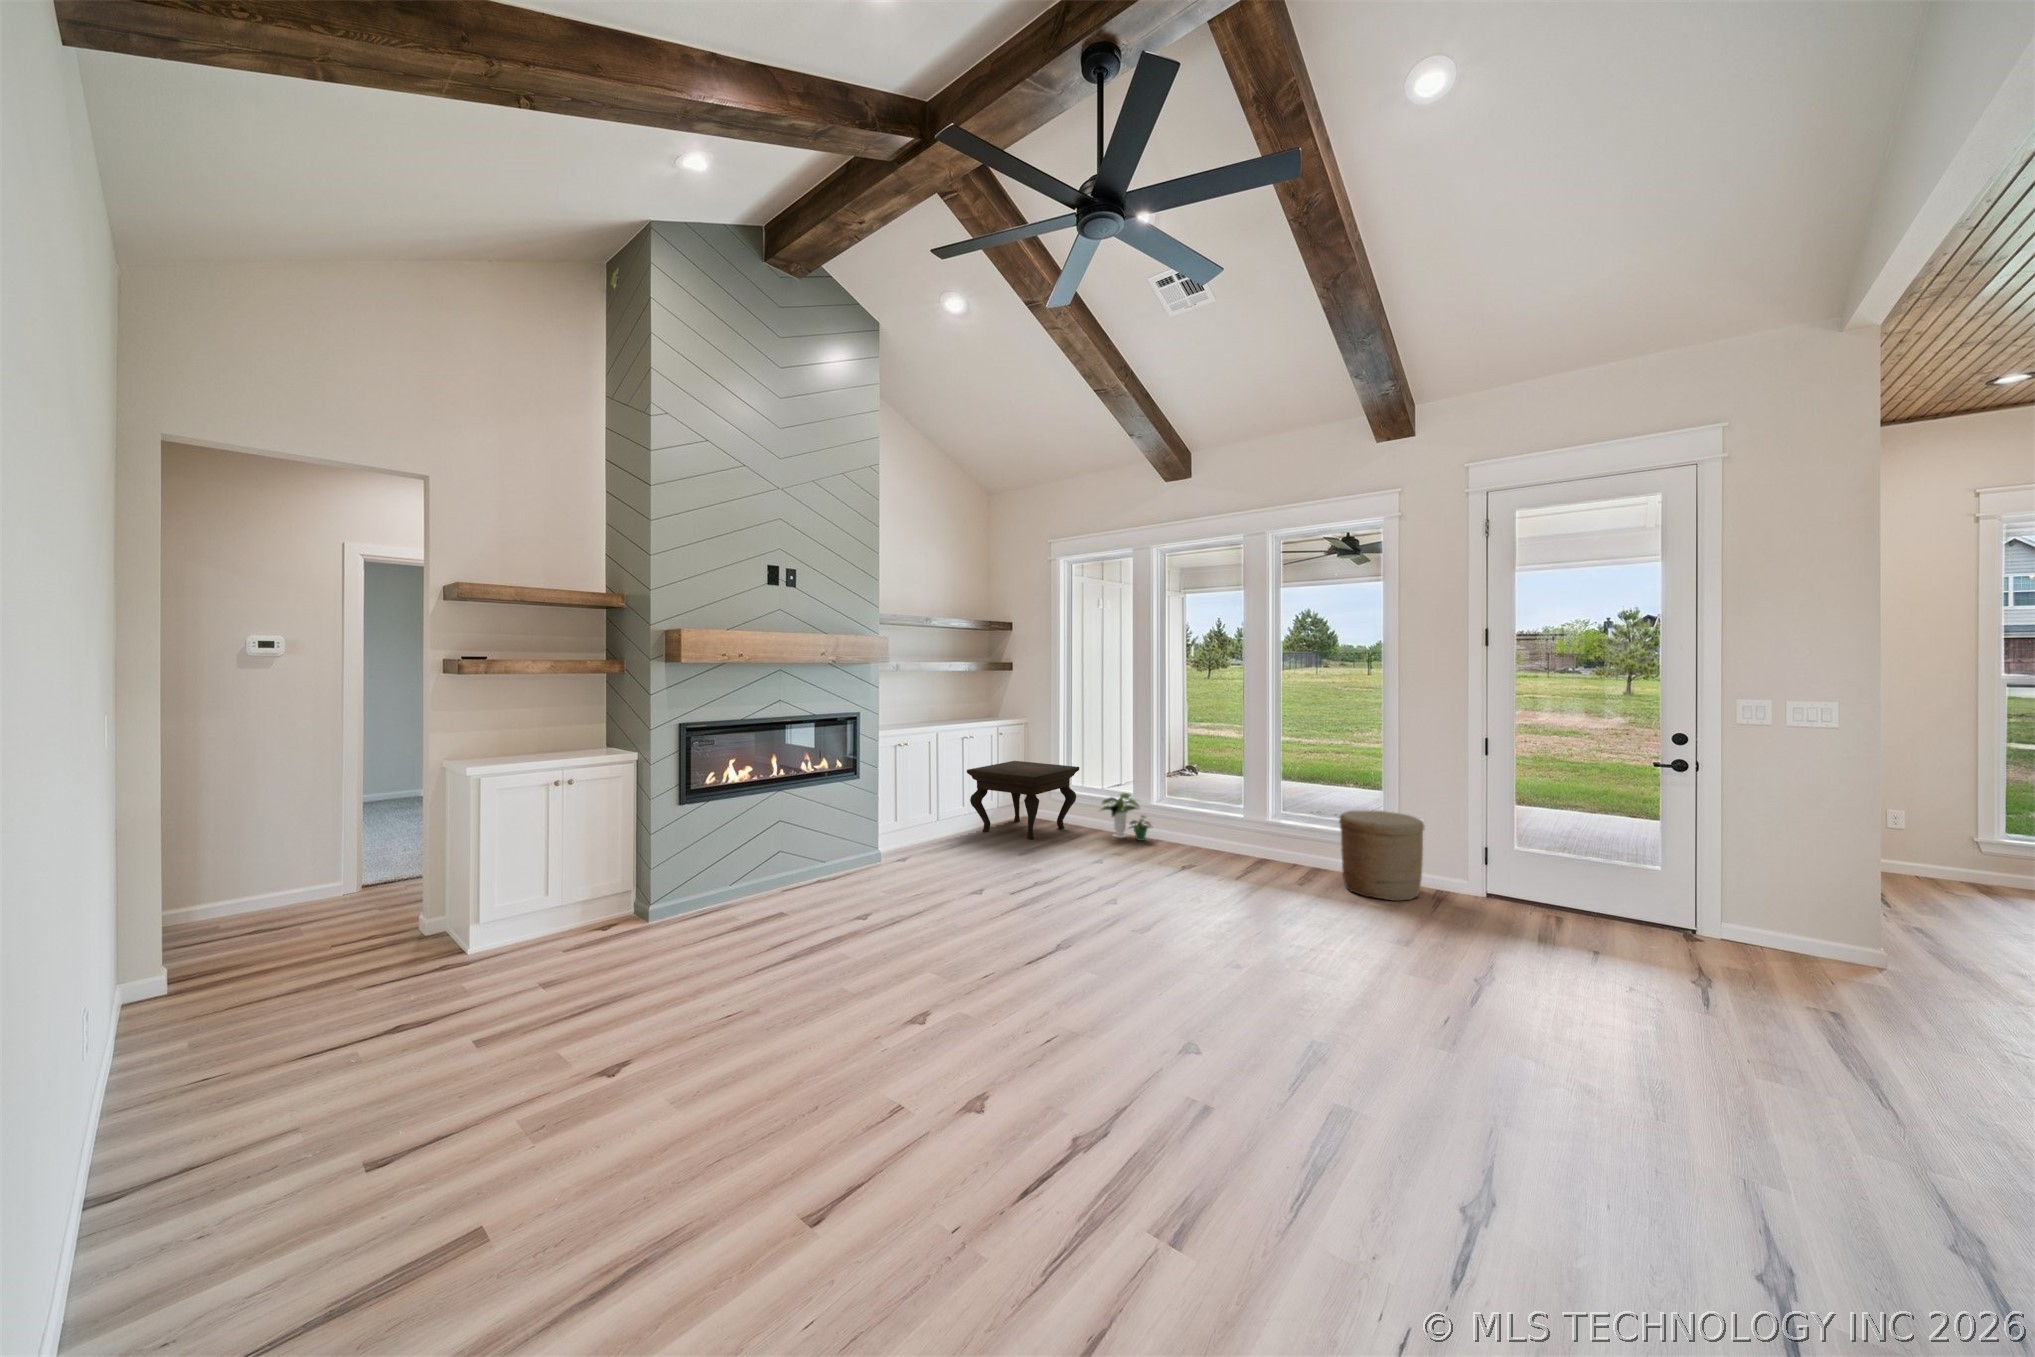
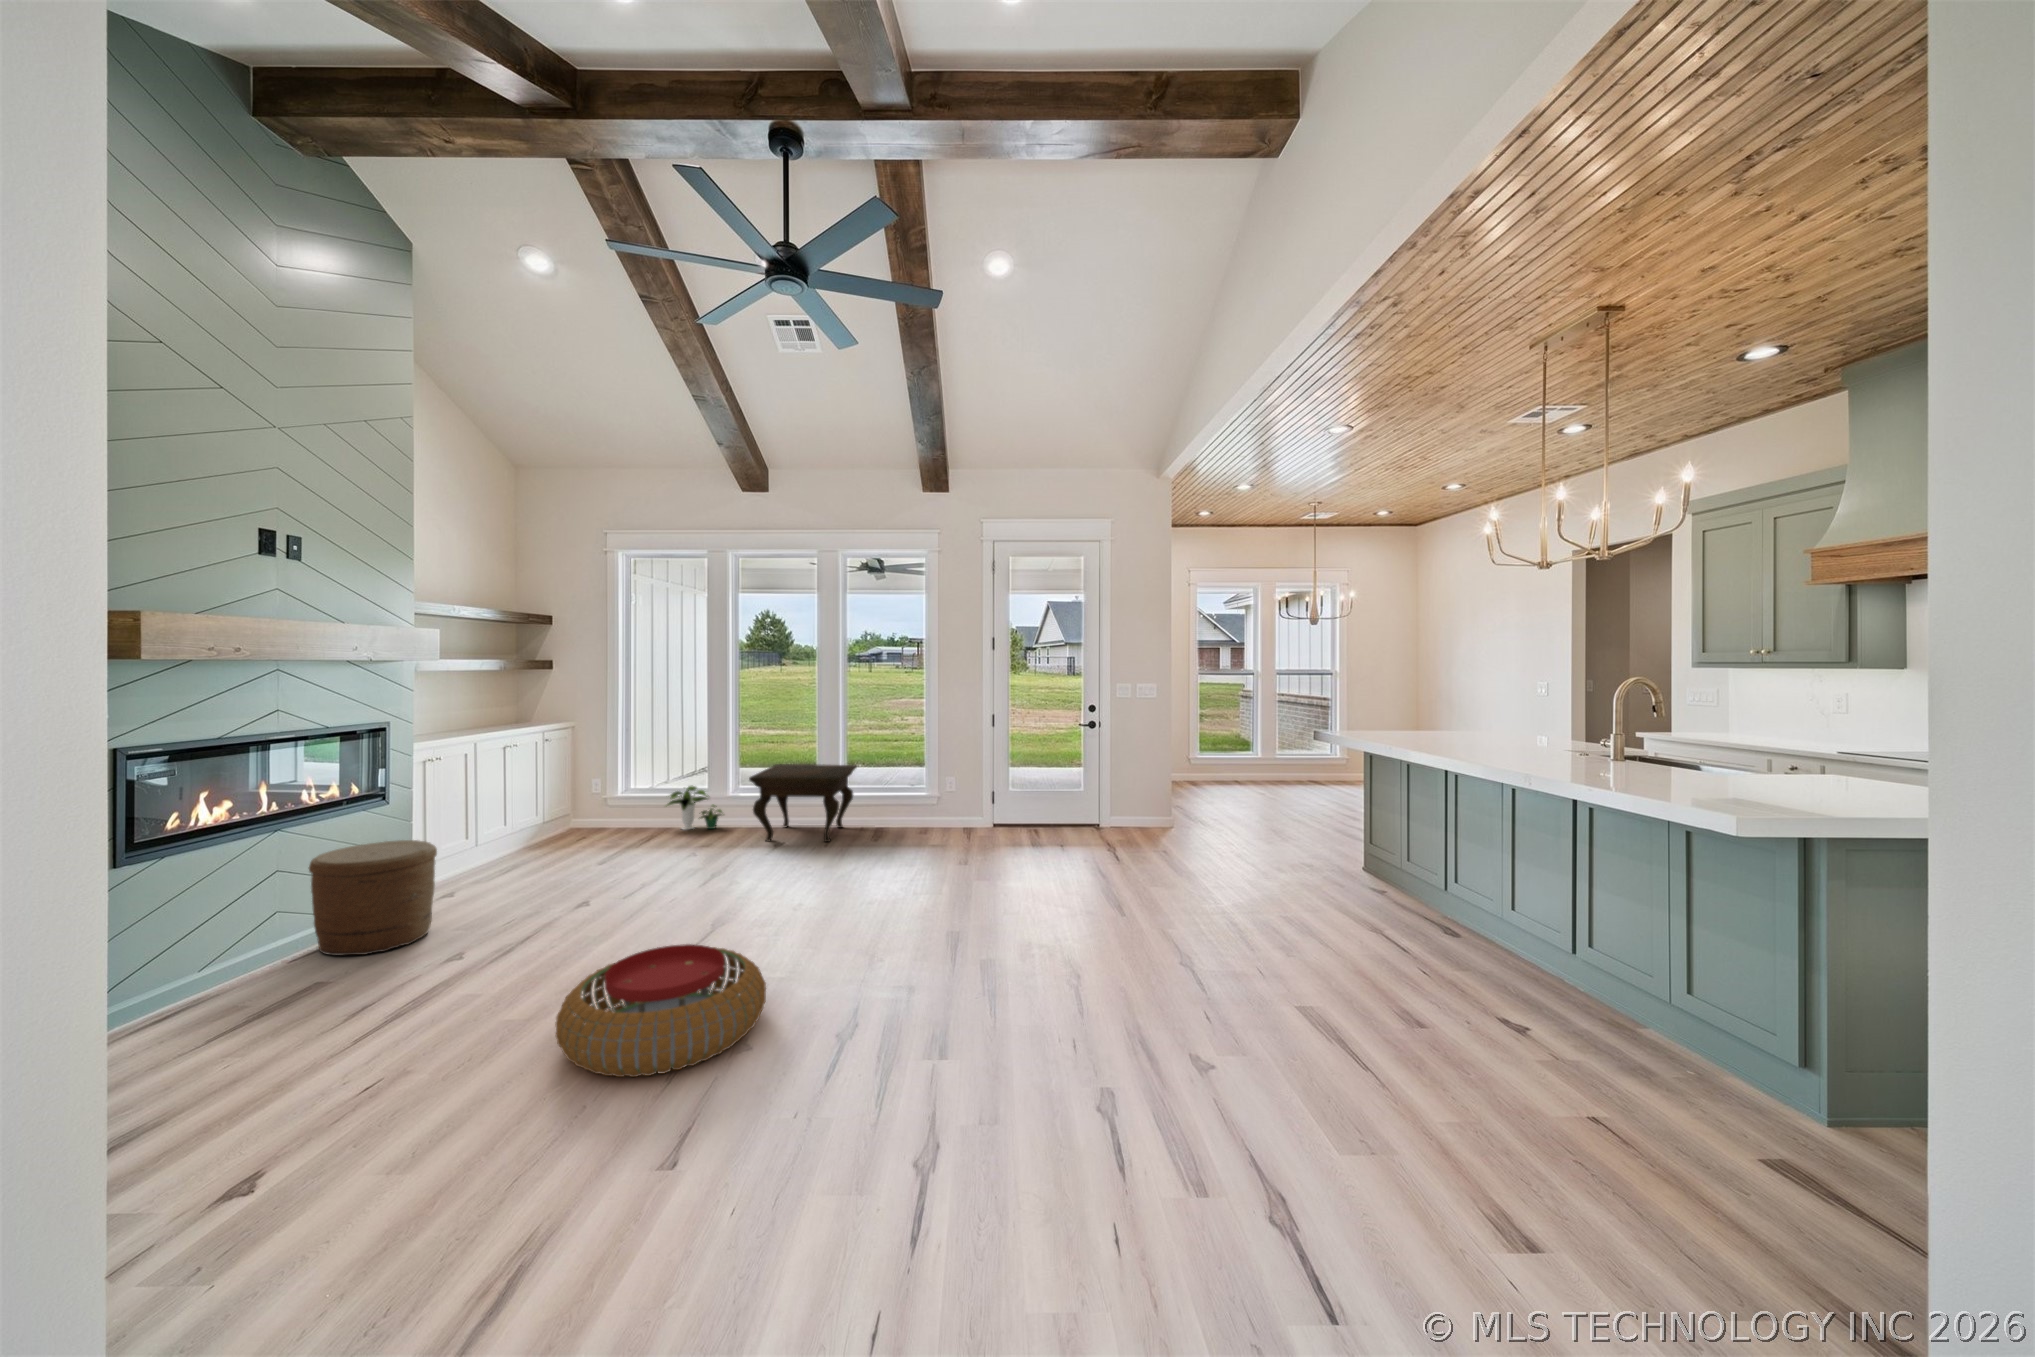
side table: present [967,761,1079,839] -> present [749,764,857,842]
woven basket: present [1339,811,1424,901] -> present [309,840,437,956]
pouf: none [823,956,1024,1096] -> present [555,944,766,1077]

